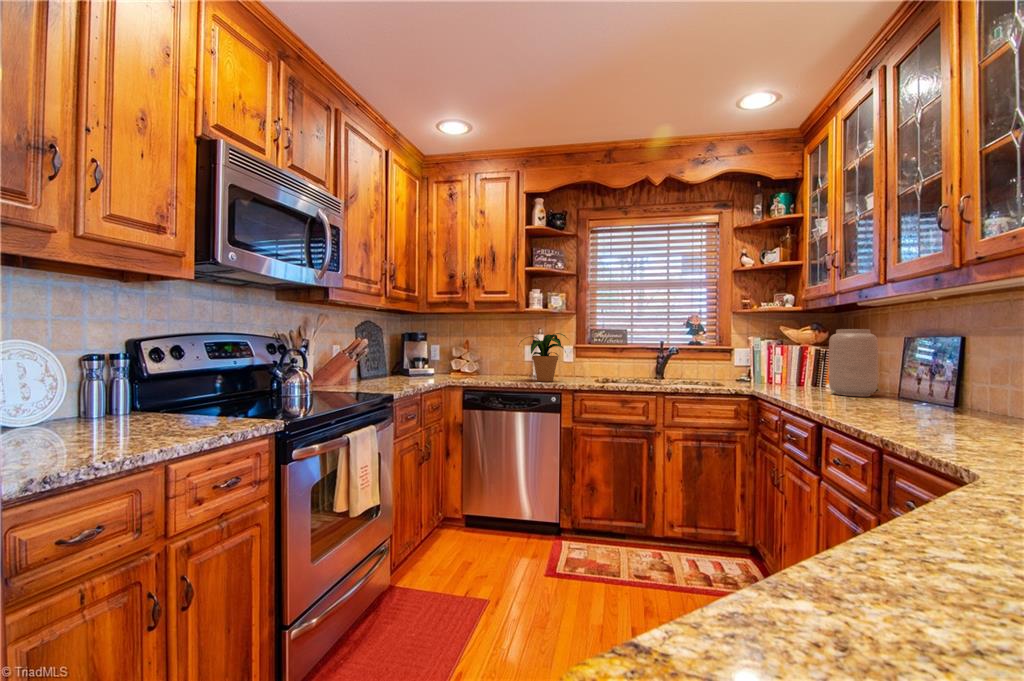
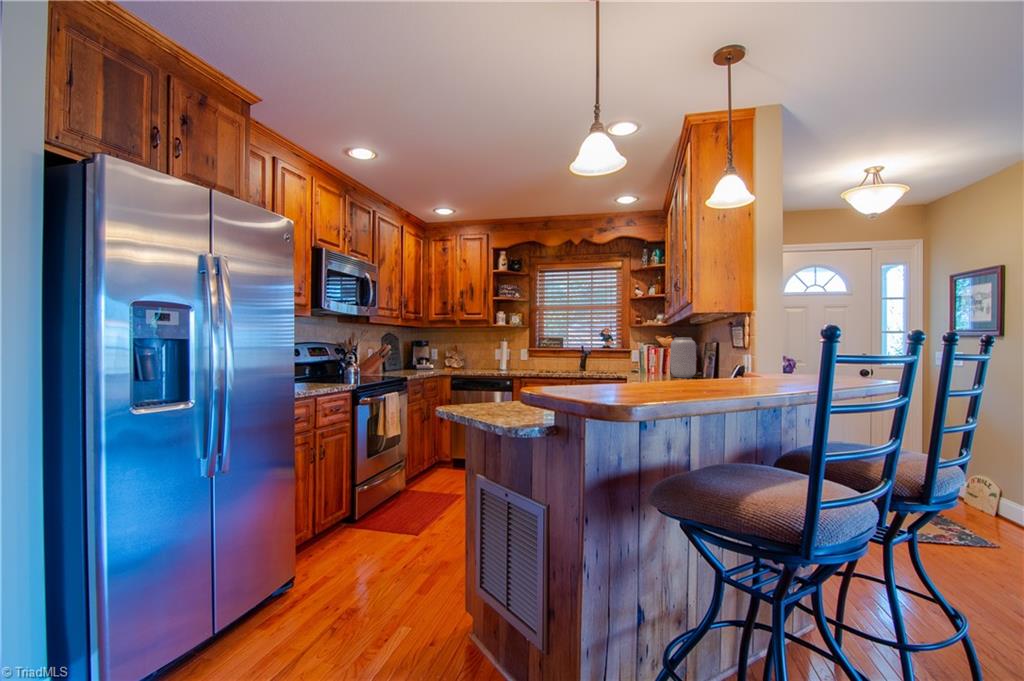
potted plant: present [519,333,567,382] -> none [488,341,521,372]

